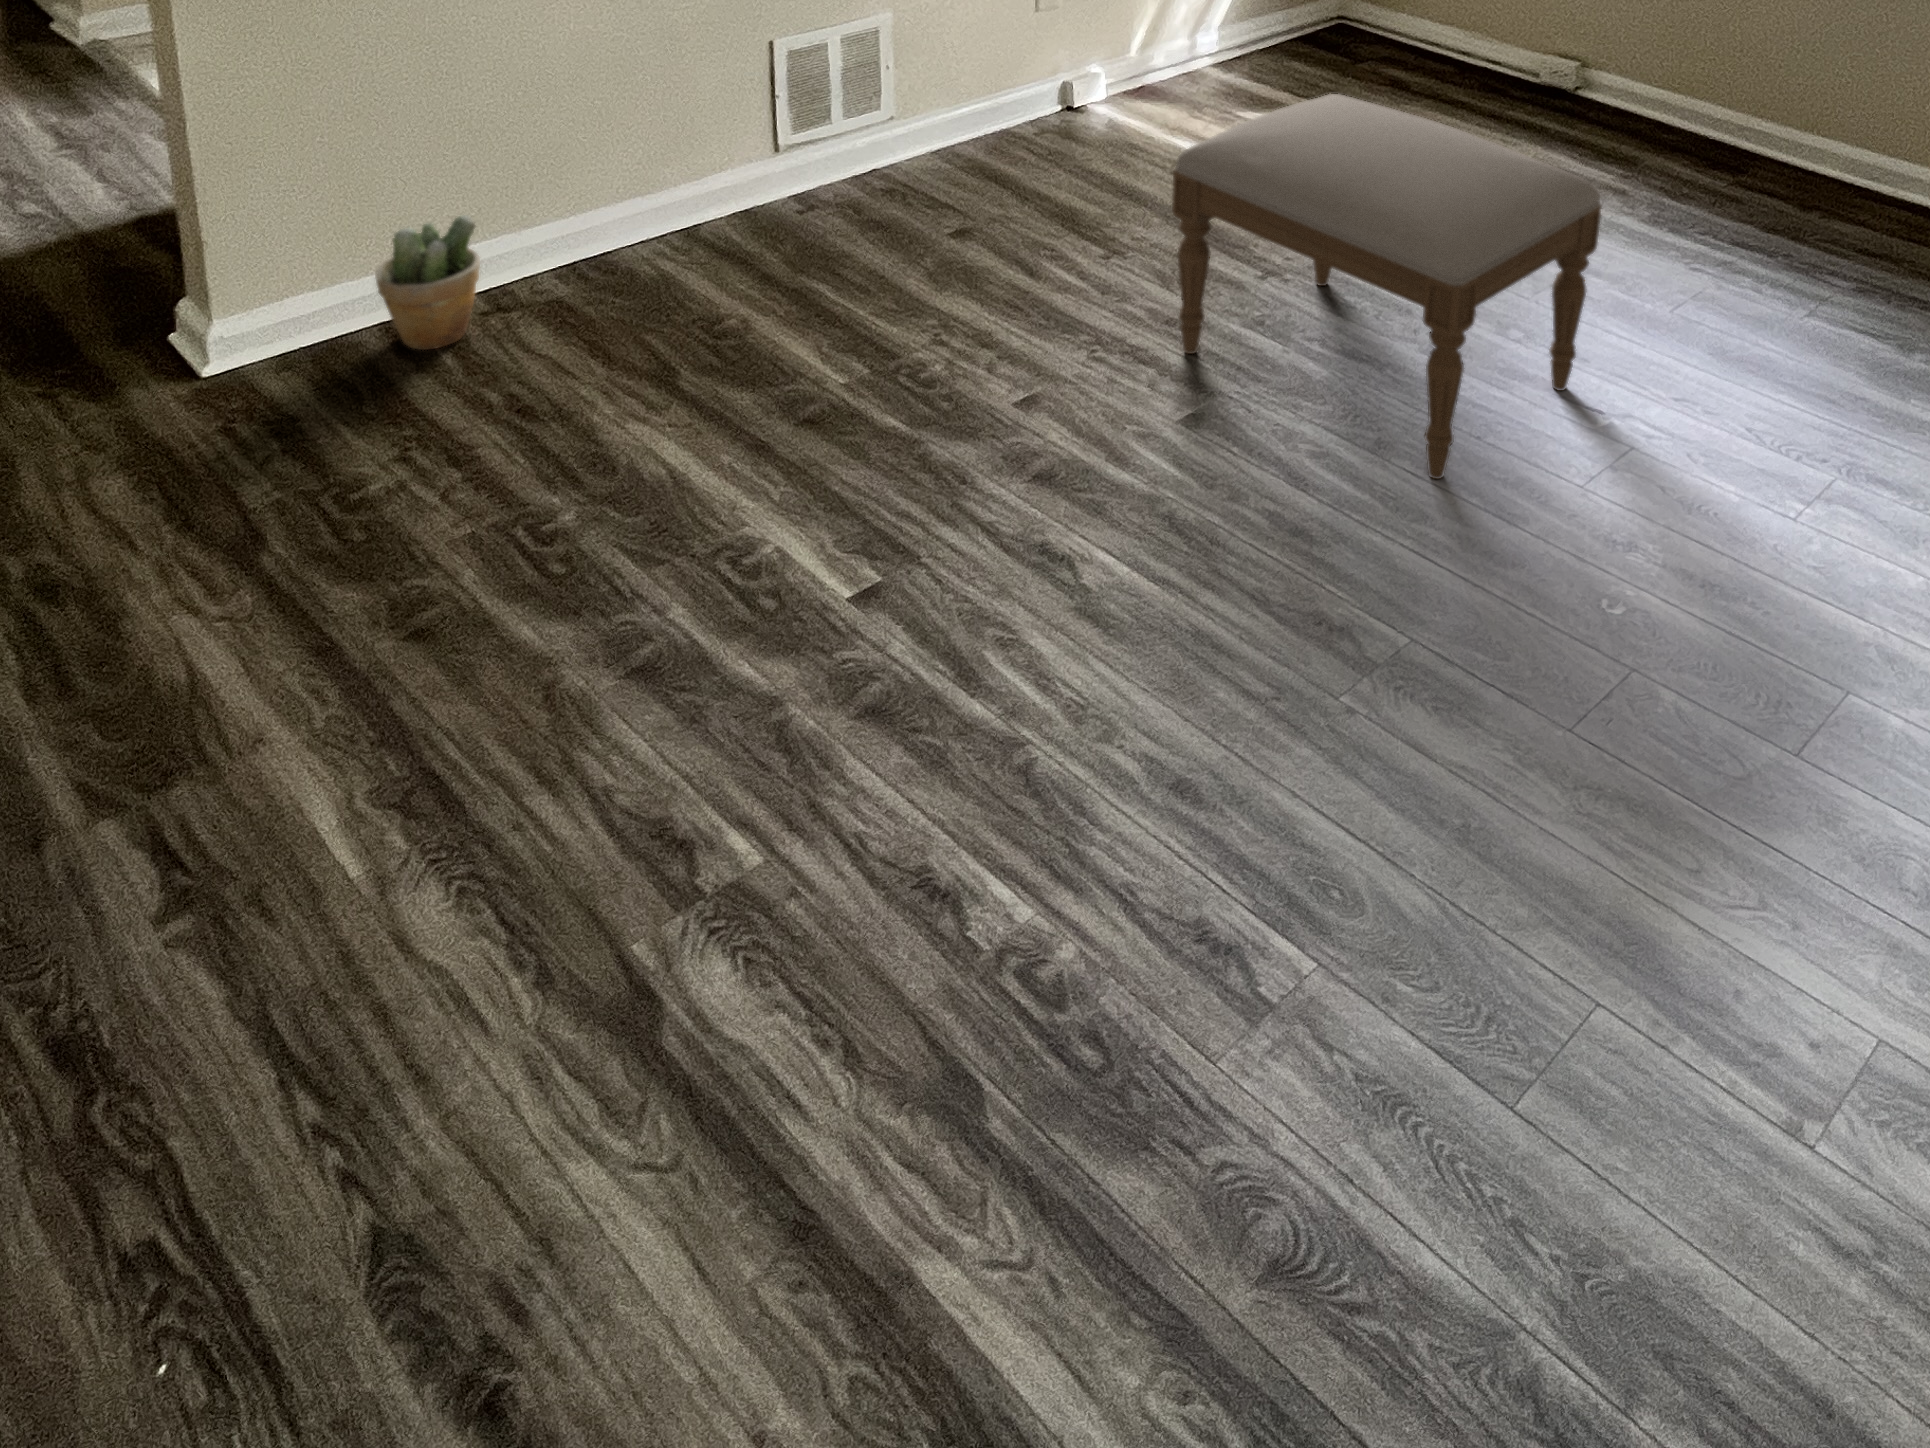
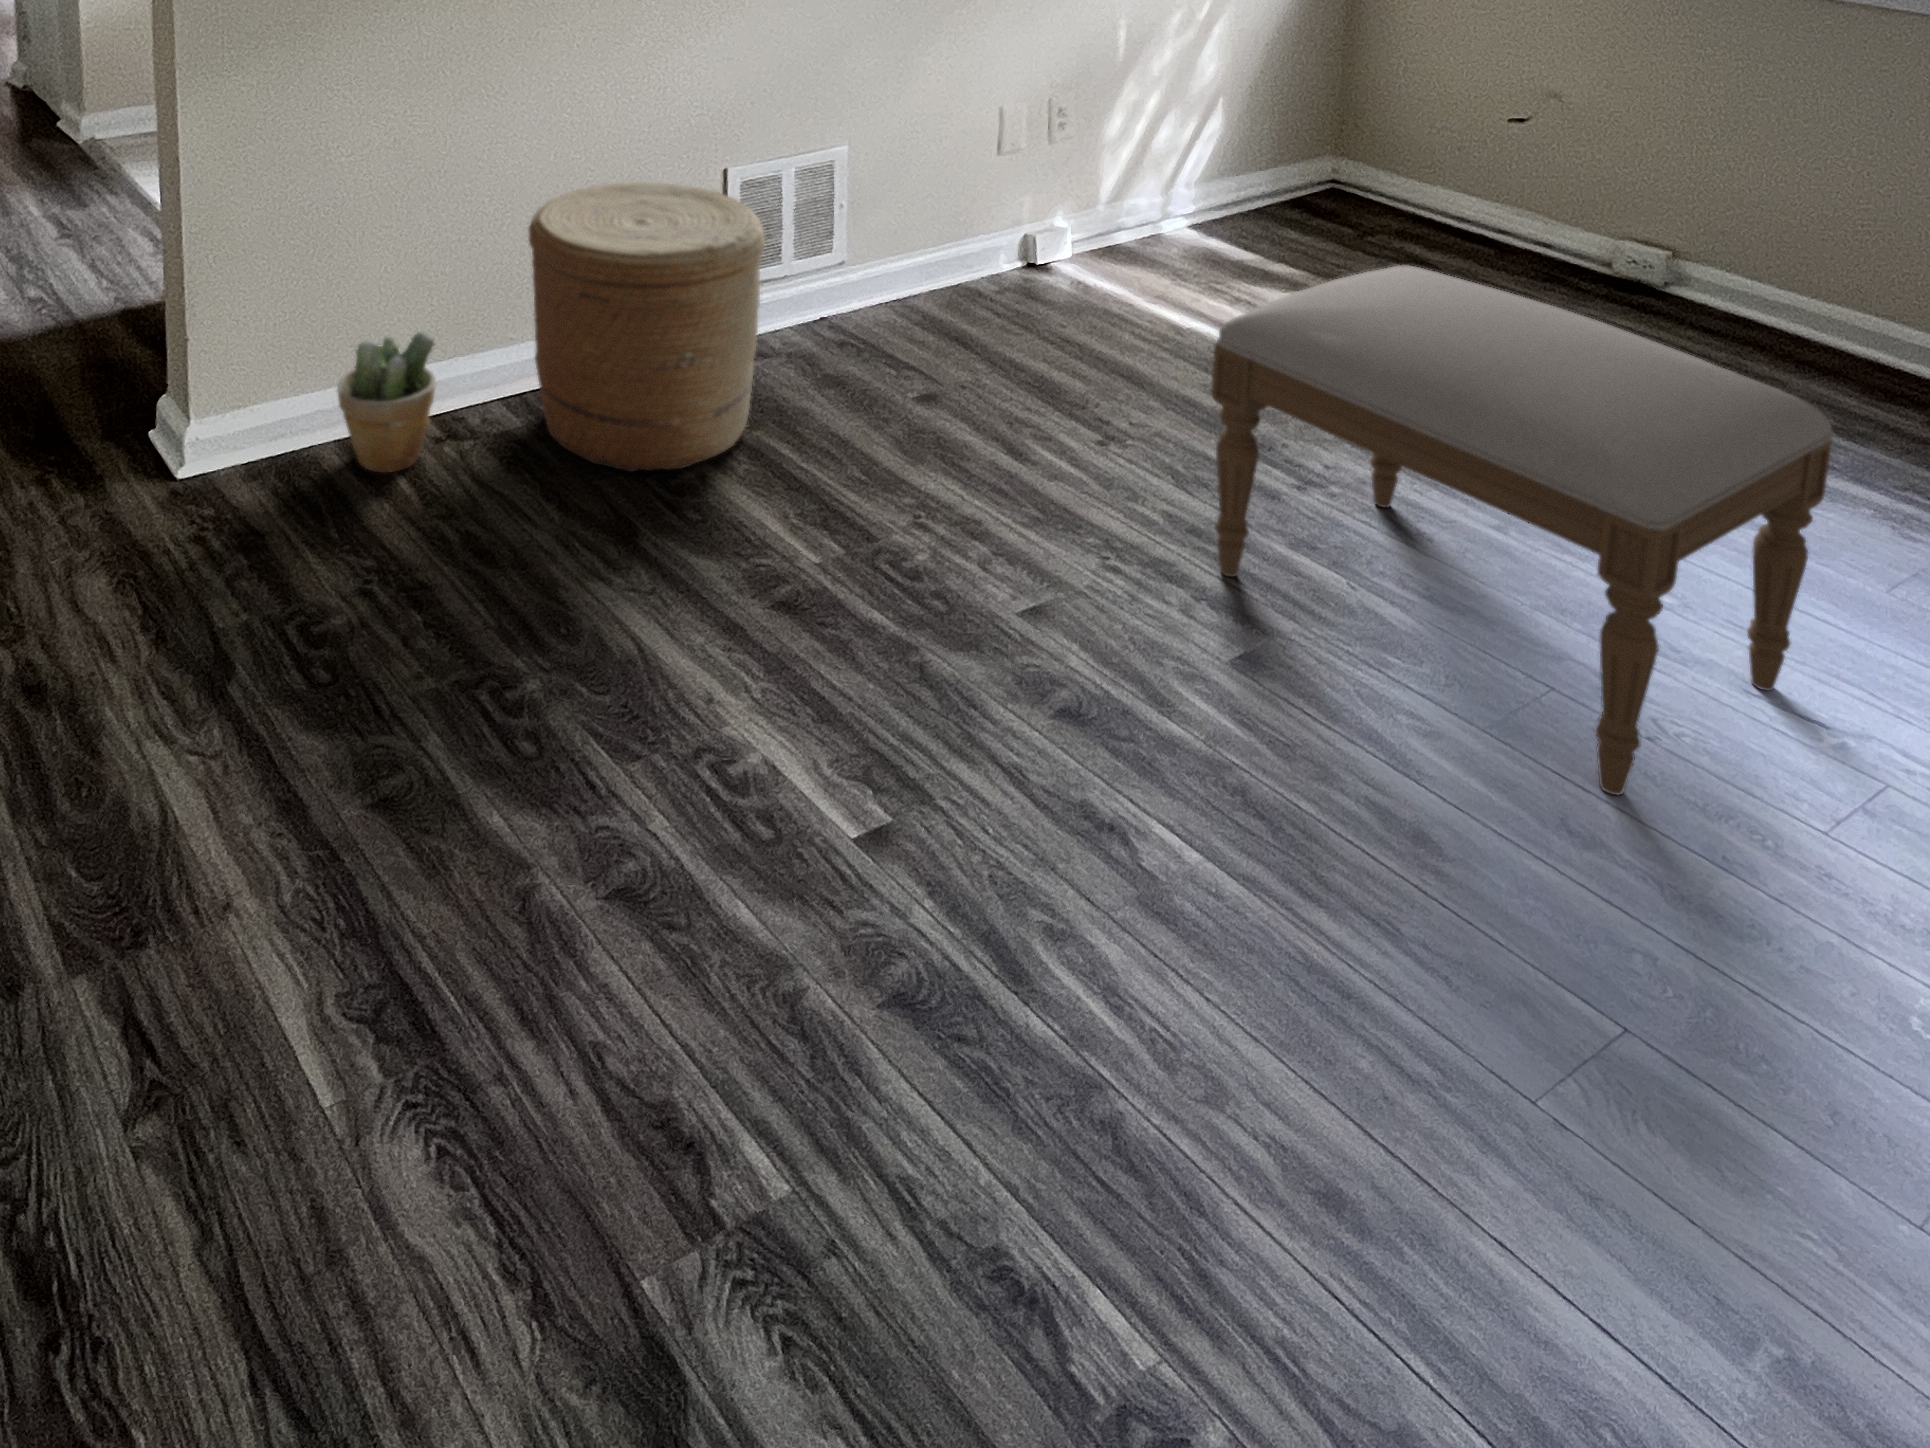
woven basket: none [570,60,801,324] -> present [529,182,765,472]

